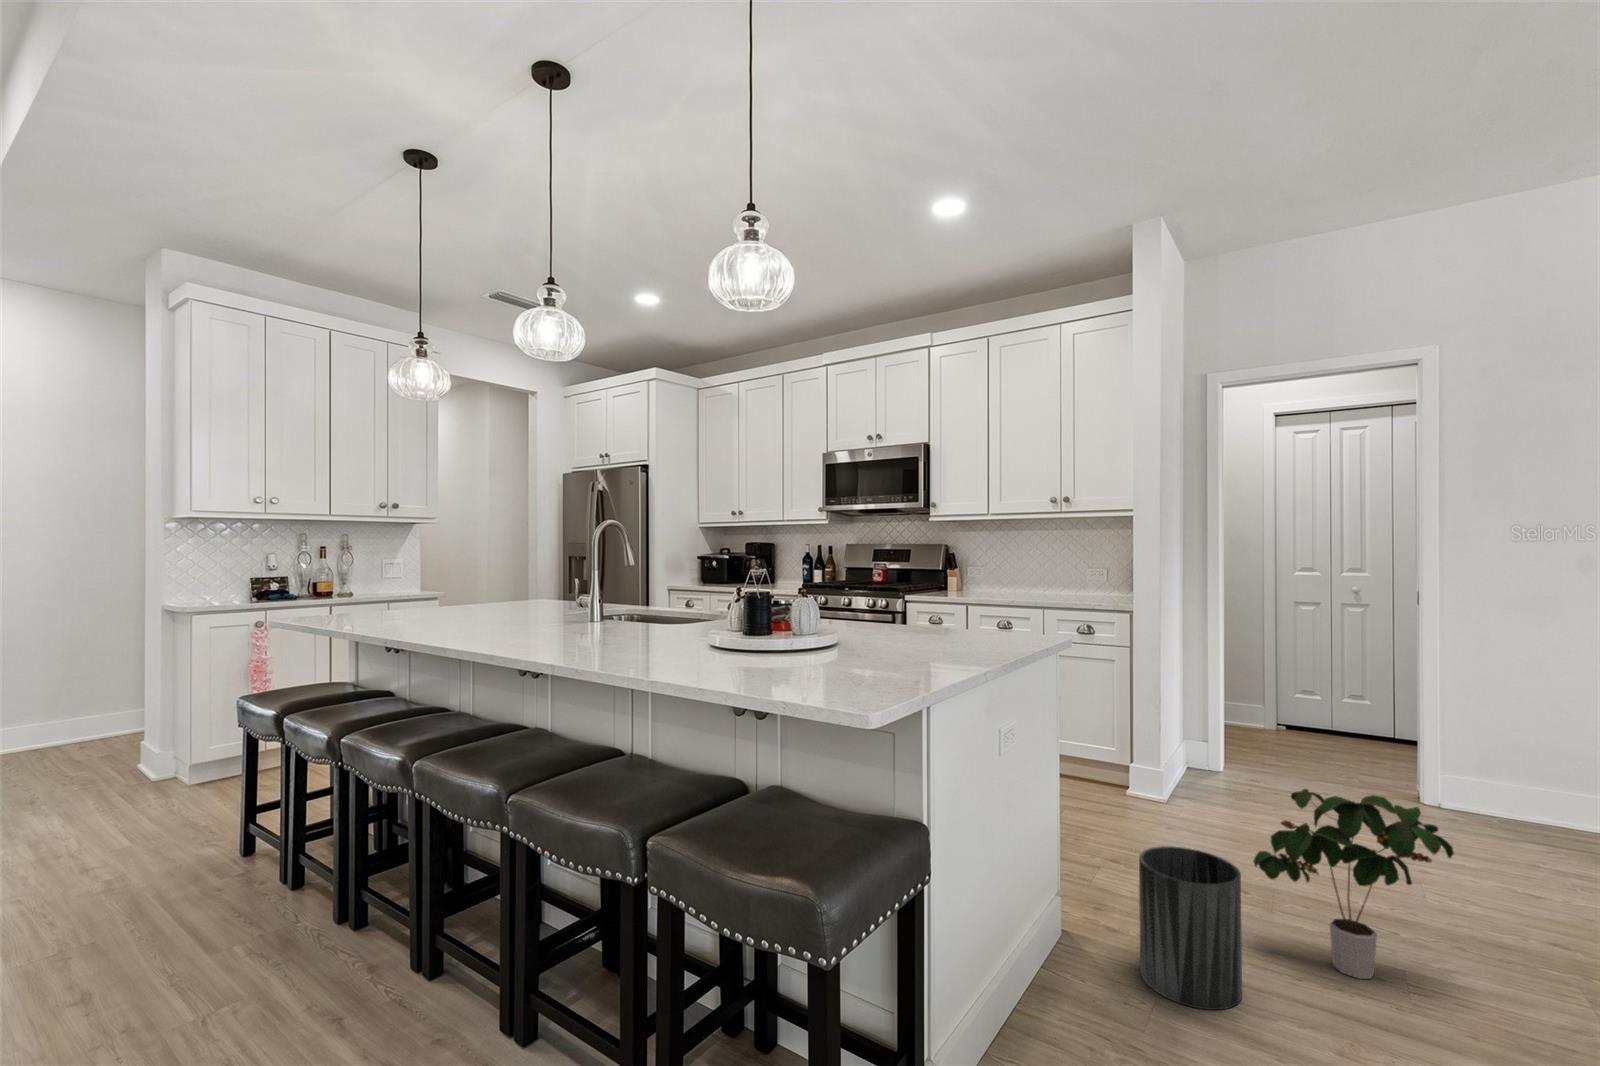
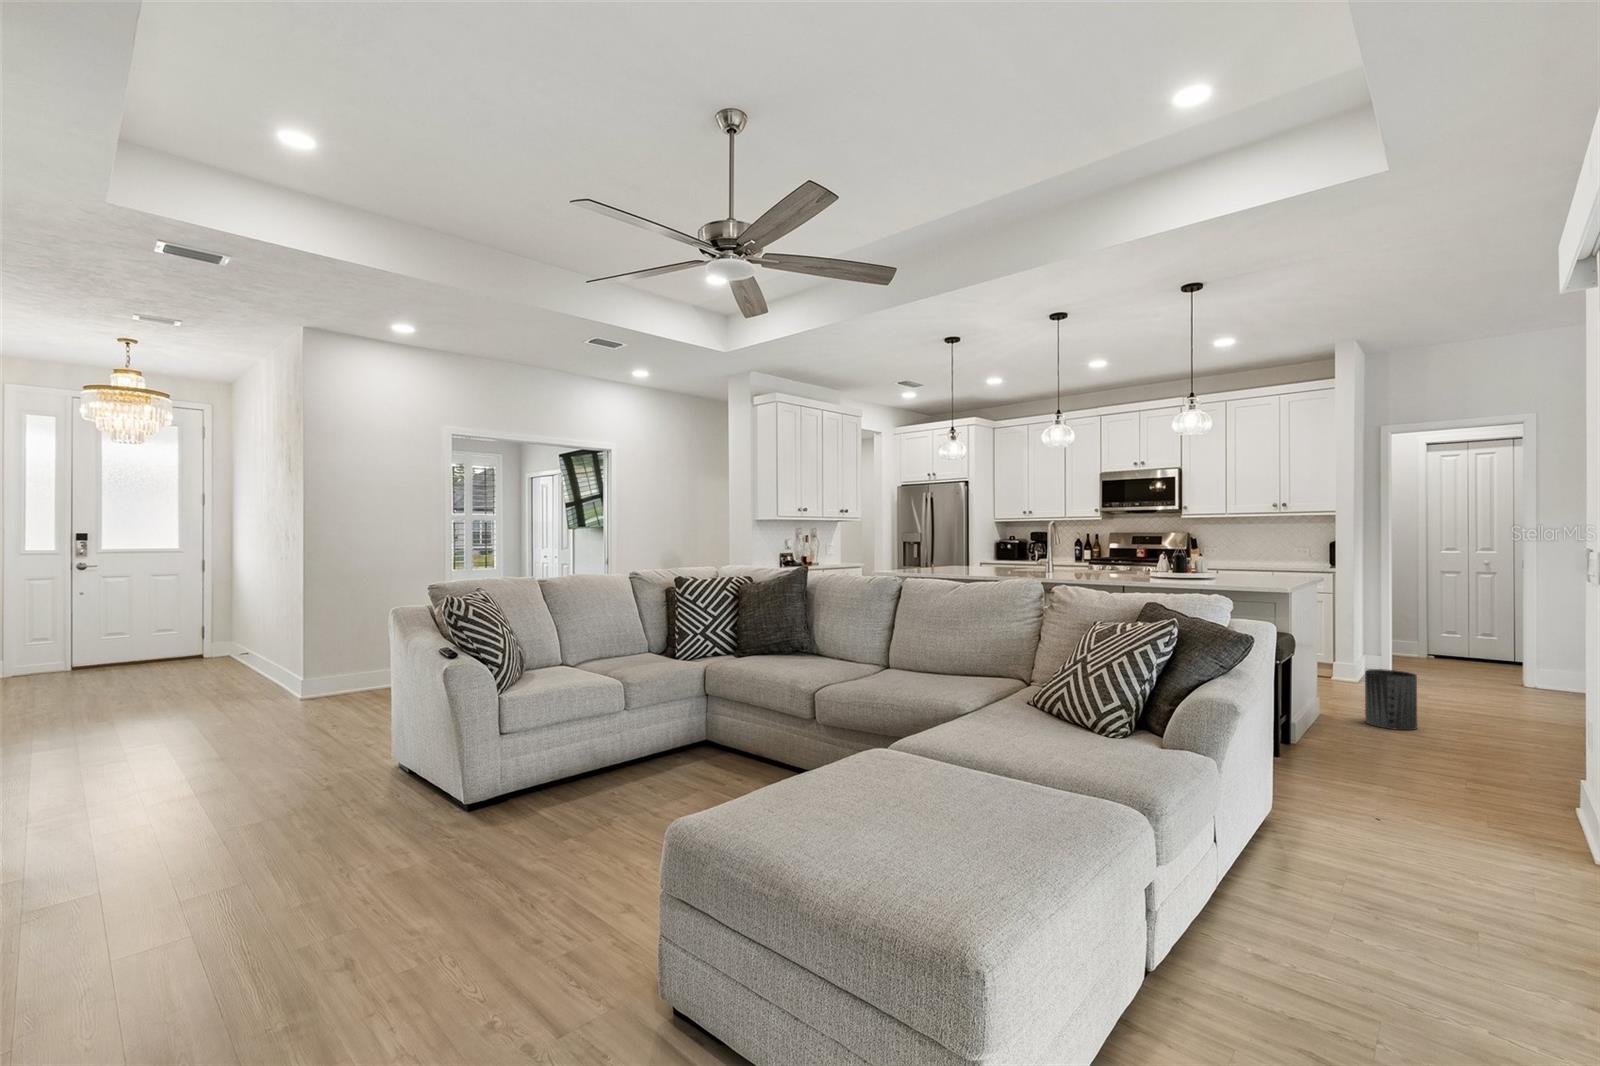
potted plant: present [1253,789,1454,979] -> none [1421,644,1523,727]

